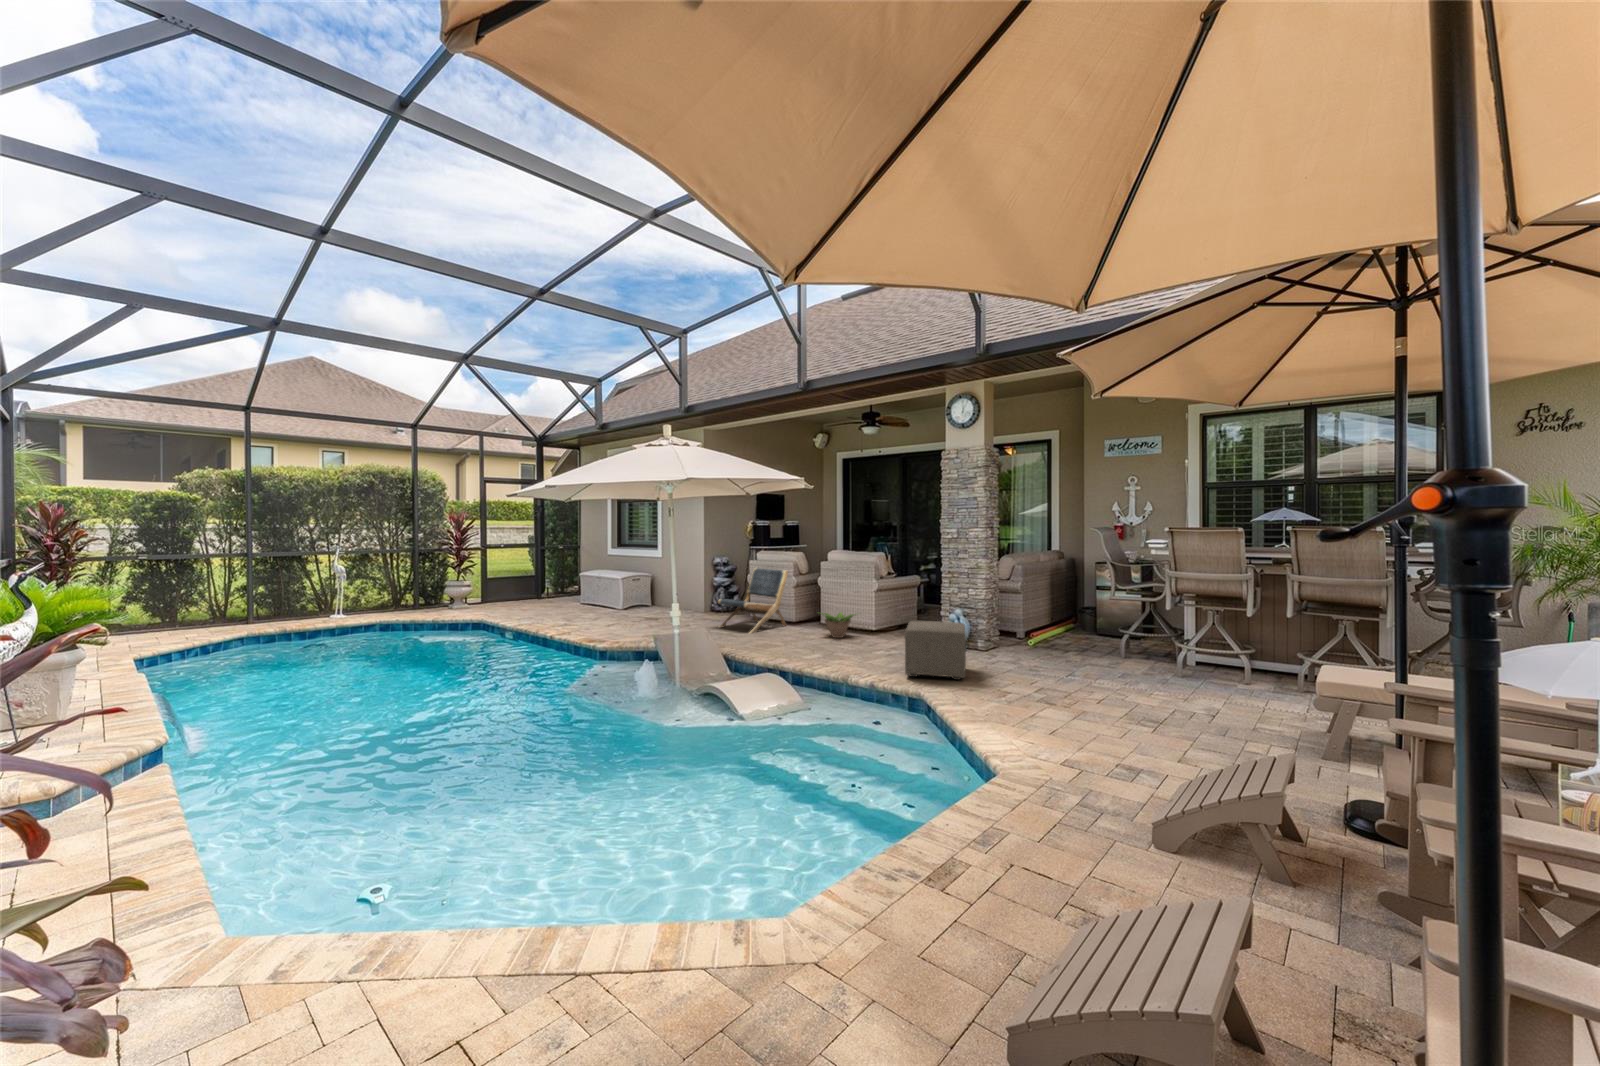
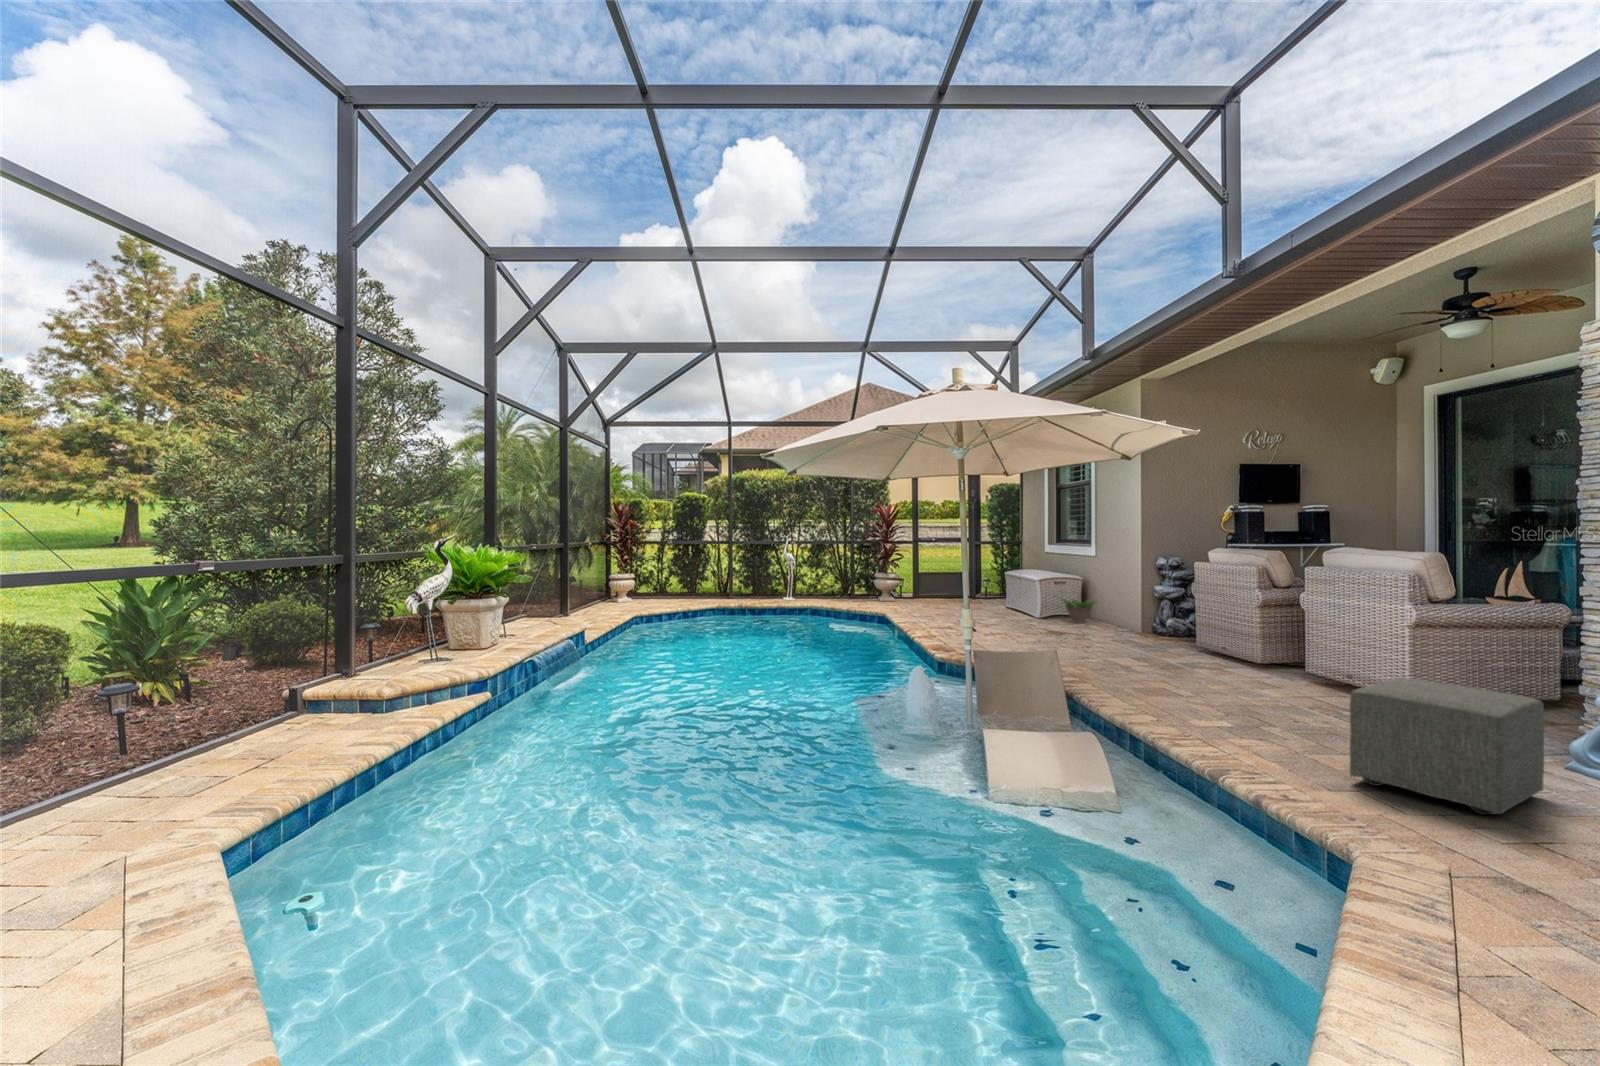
lounge chair: present [718,568,788,634] -> none [1127,573,1246,668]
decorative plant: present [822,612,854,638] -> present [1061,598,1094,623]

